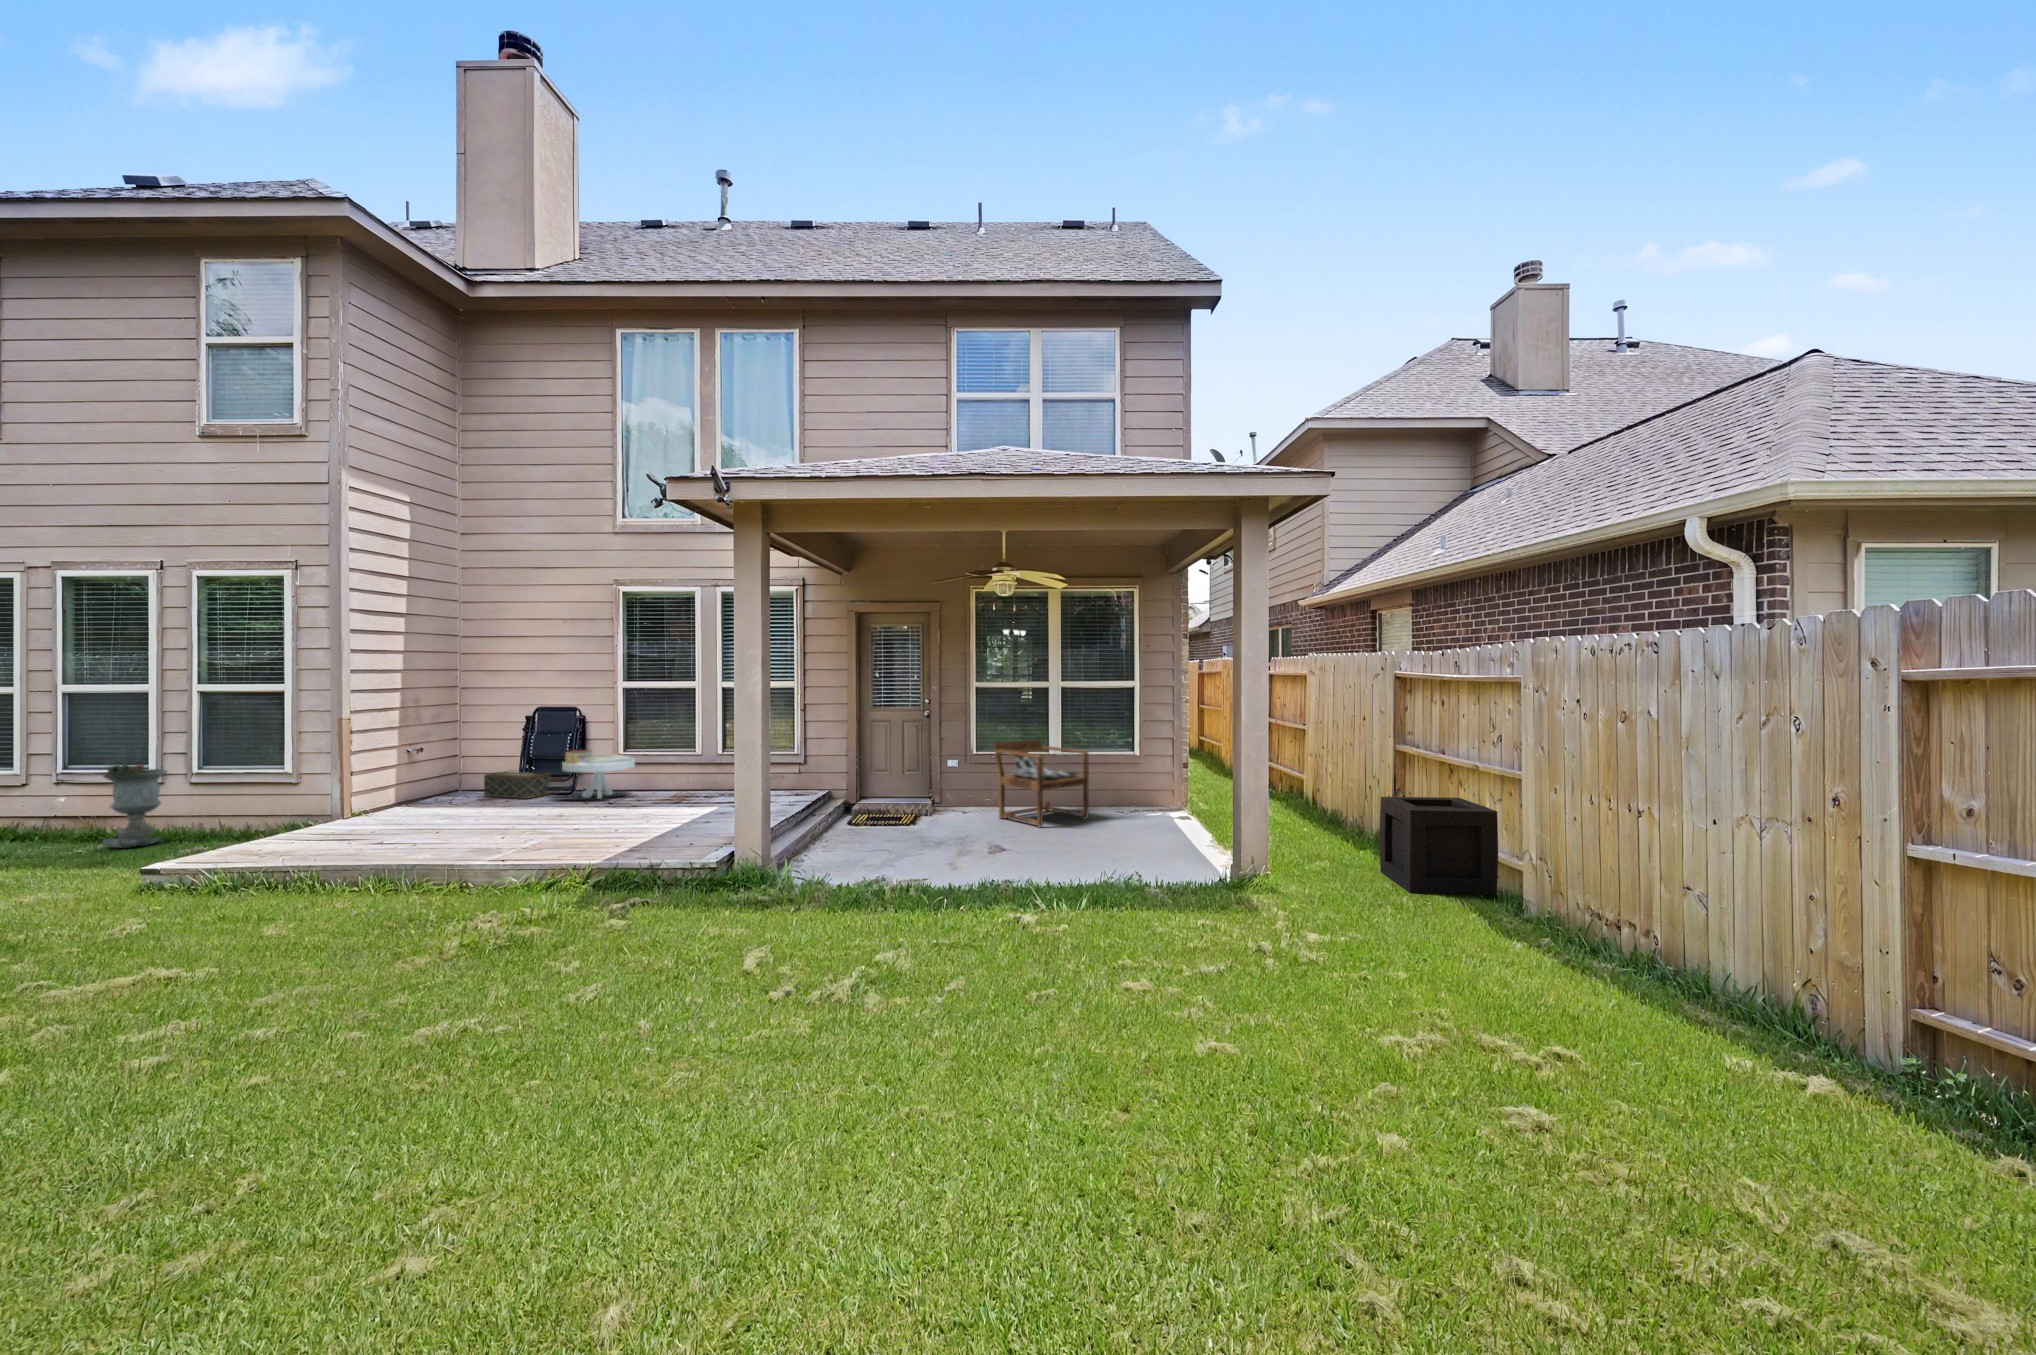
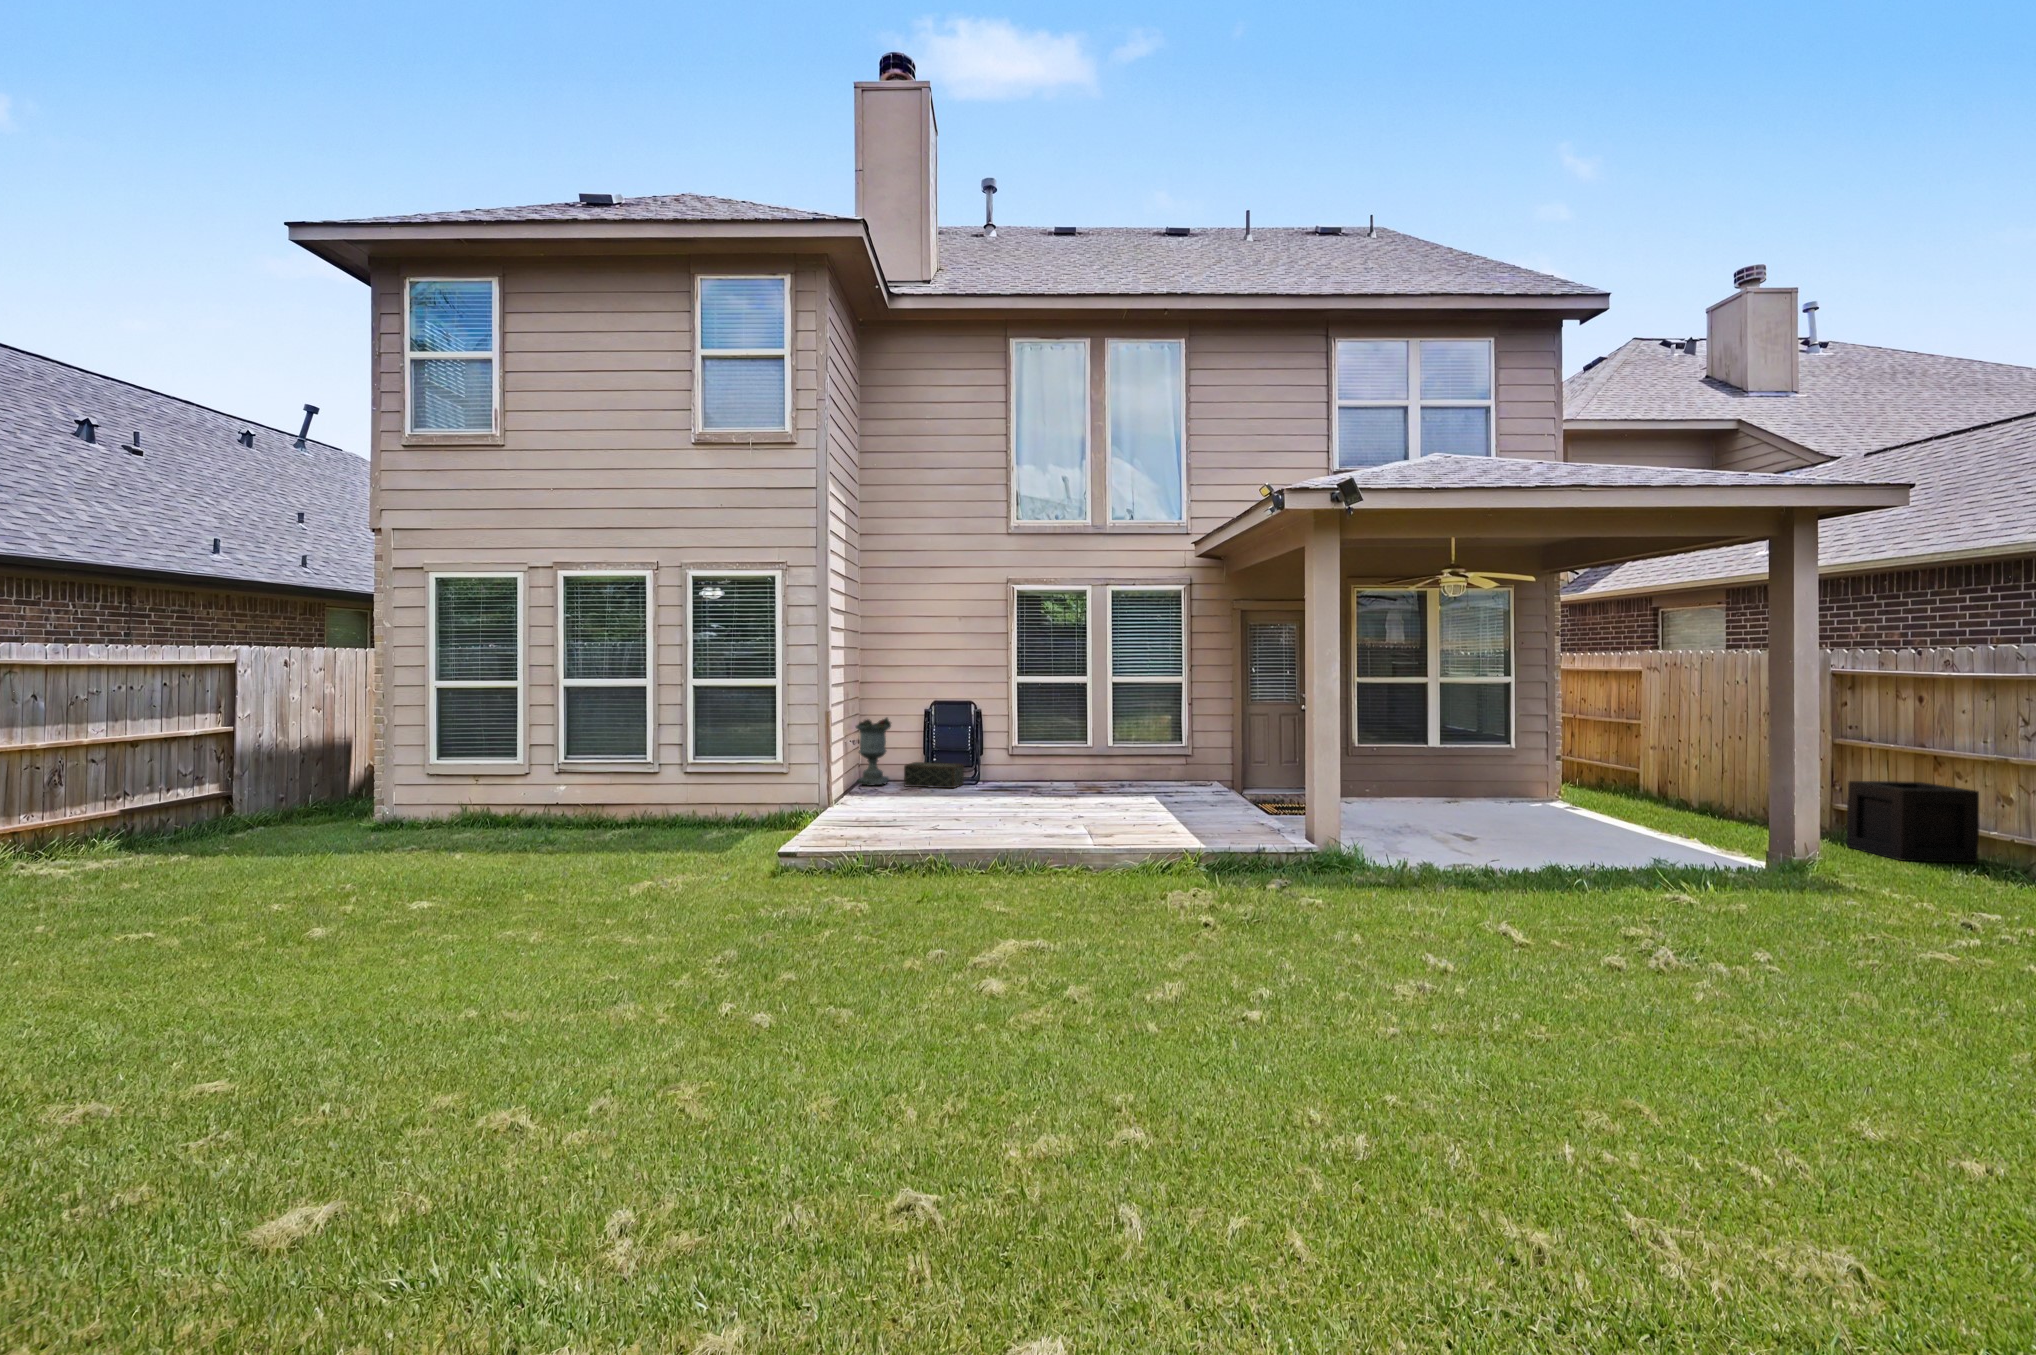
armchair: present [994,739,1089,827] -> none [1394,732,1489,815]
side table: present [562,750,635,799] -> none [983,742,1046,788]
planter: present [102,763,167,848] -> present [856,718,891,786]

